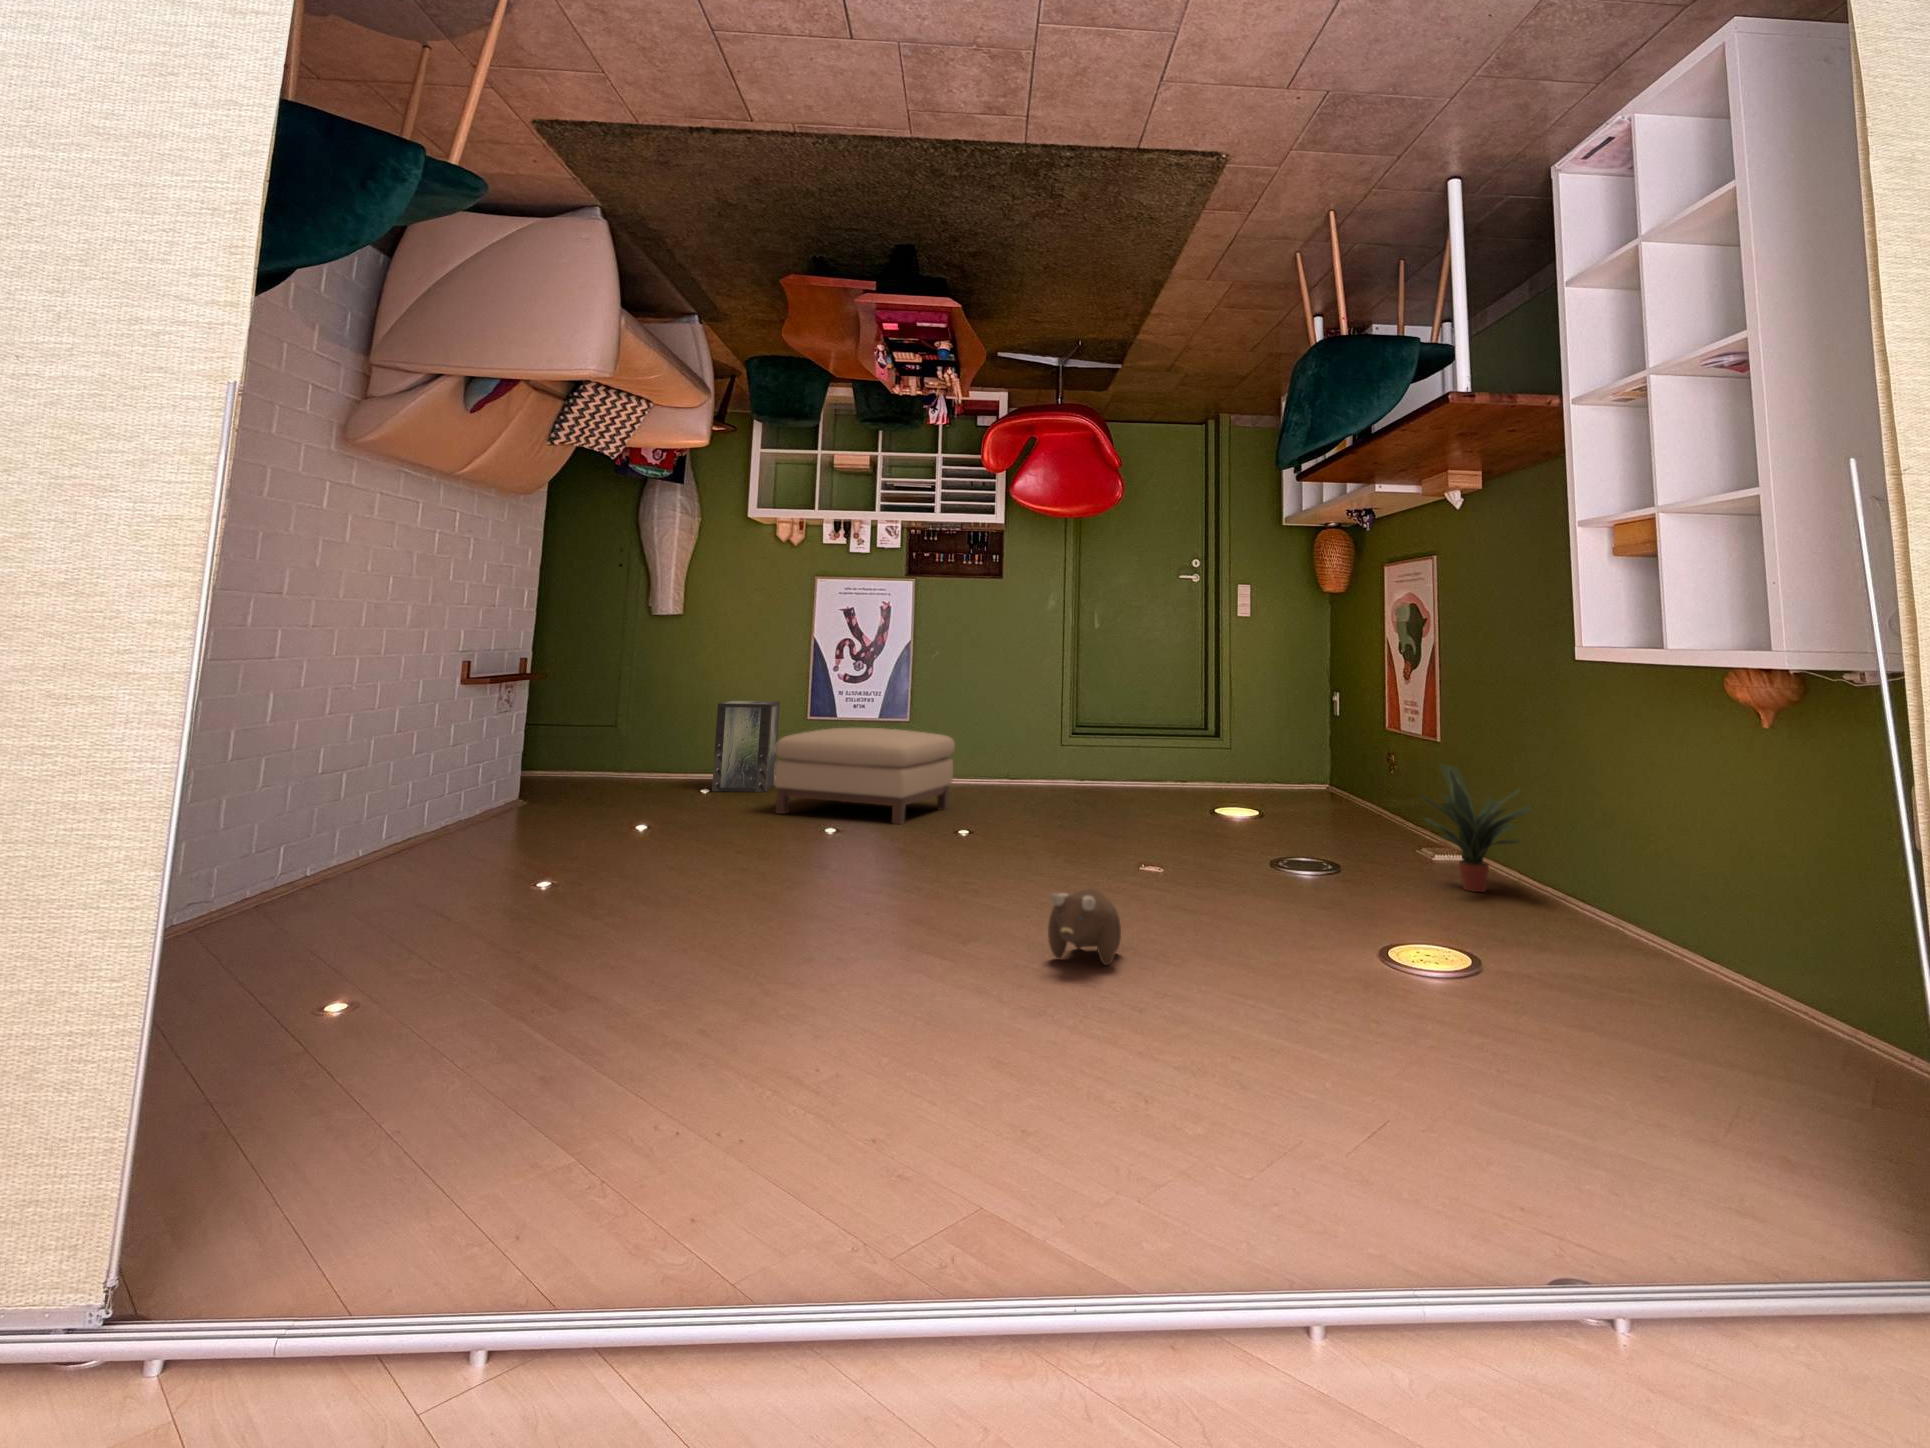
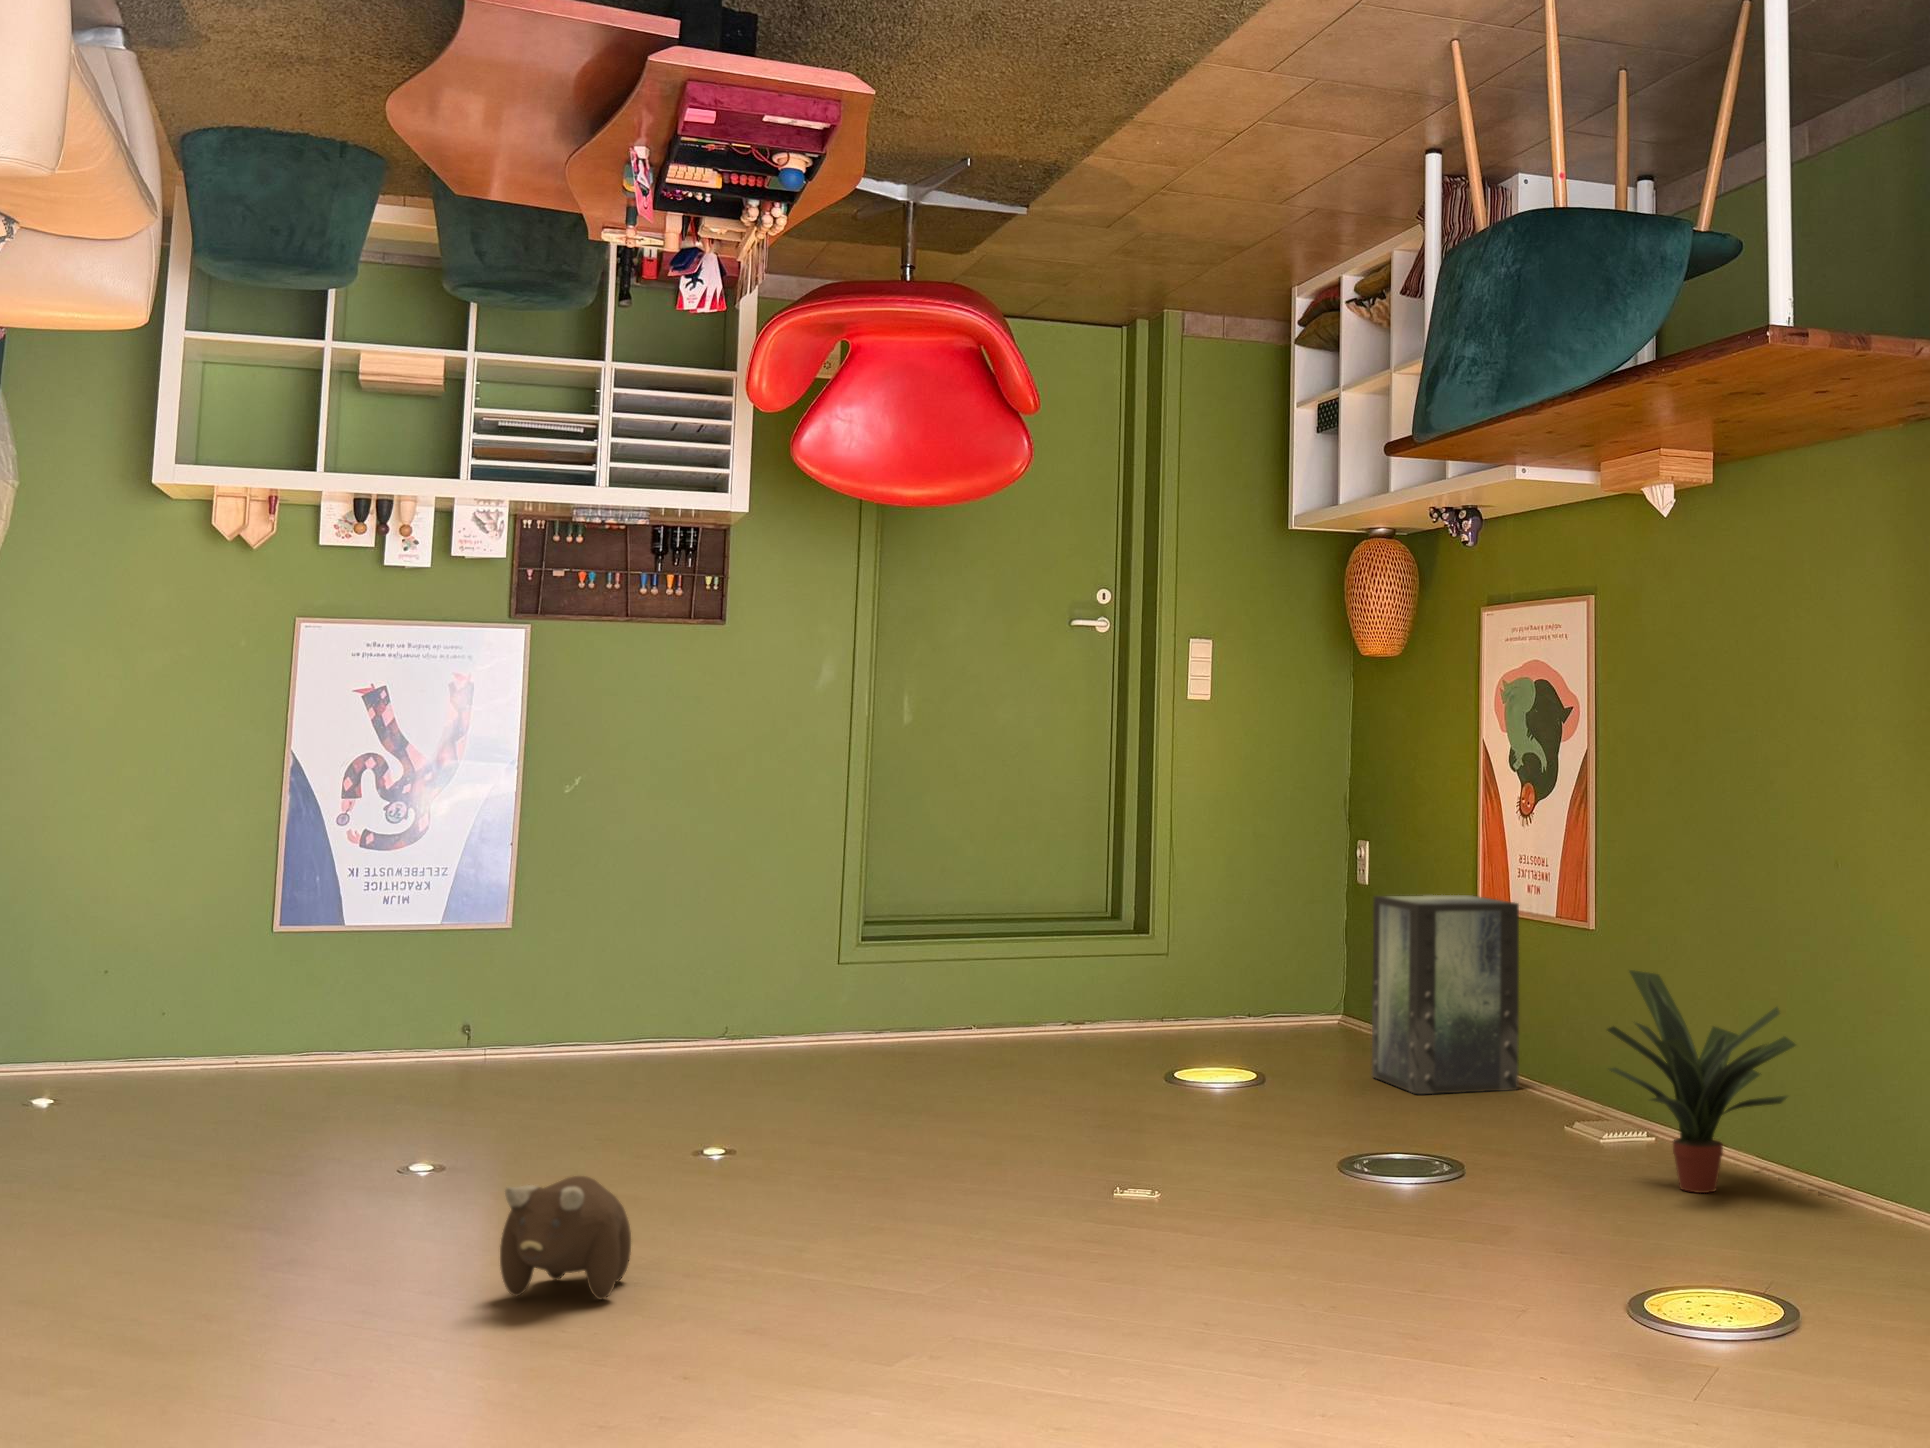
storage box: present [712,700,780,792] -> present [1372,895,1519,1094]
ottoman: present [775,727,955,824] -> none [261,941,653,1137]
plush toy: present [1048,888,1121,965] -> present [500,1176,631,1299]

